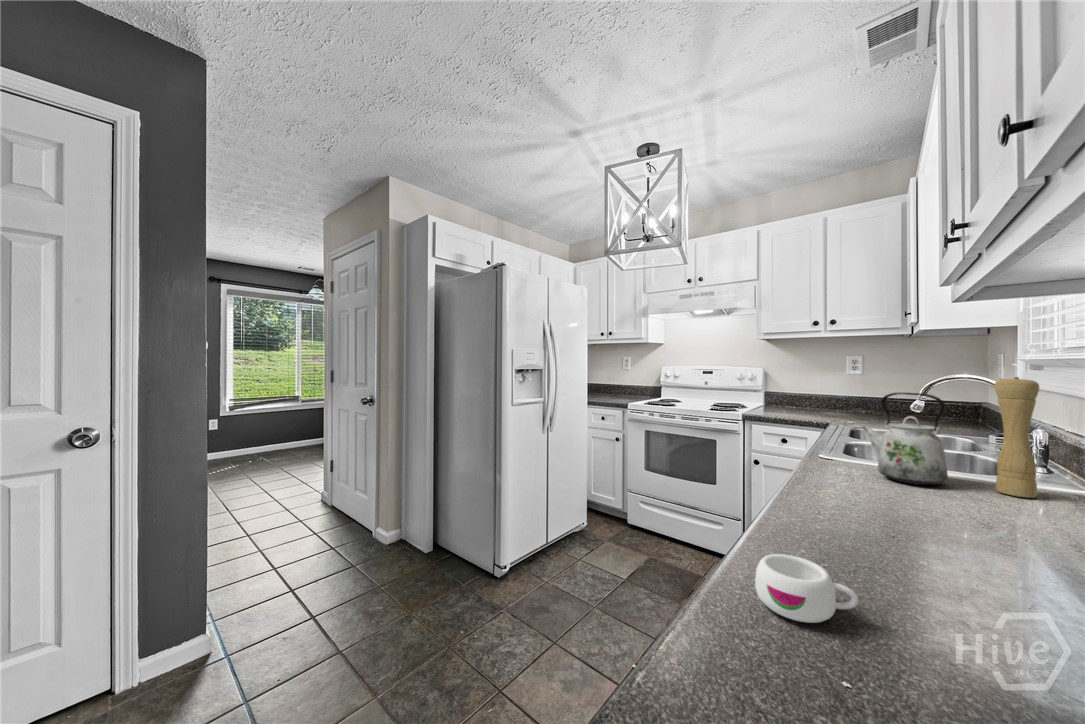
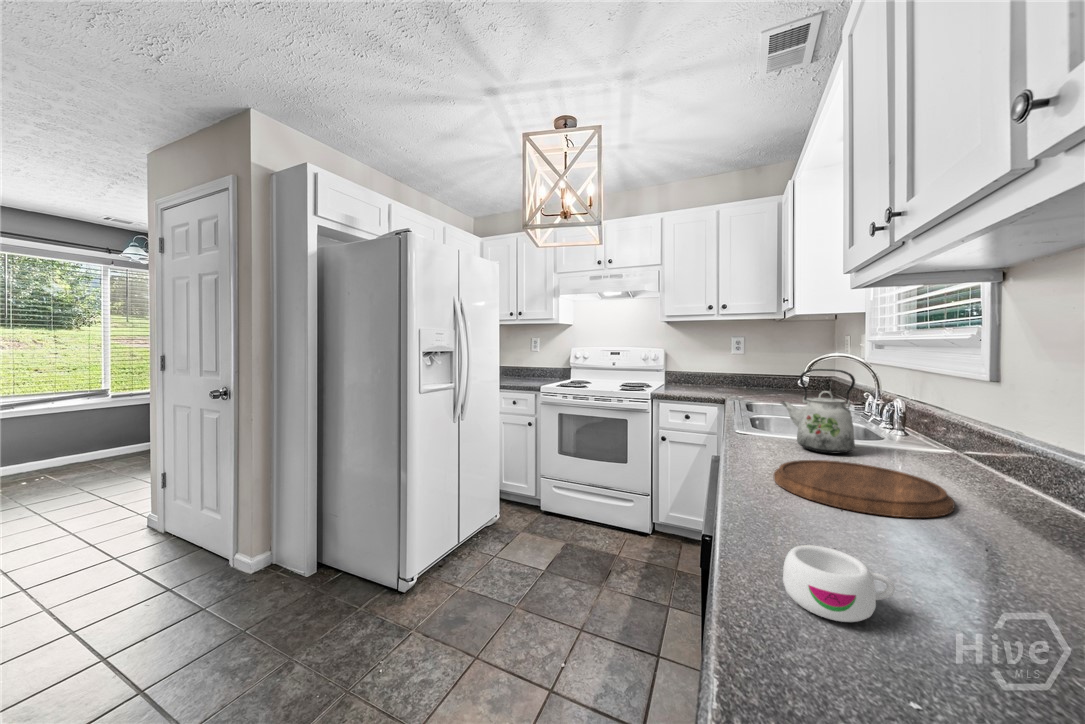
pepper mill: present [995,377,1039,498] -> none [890,353,926,458]
cutting board: none [823,487,1030,555] -> present [774,460,955,518]

